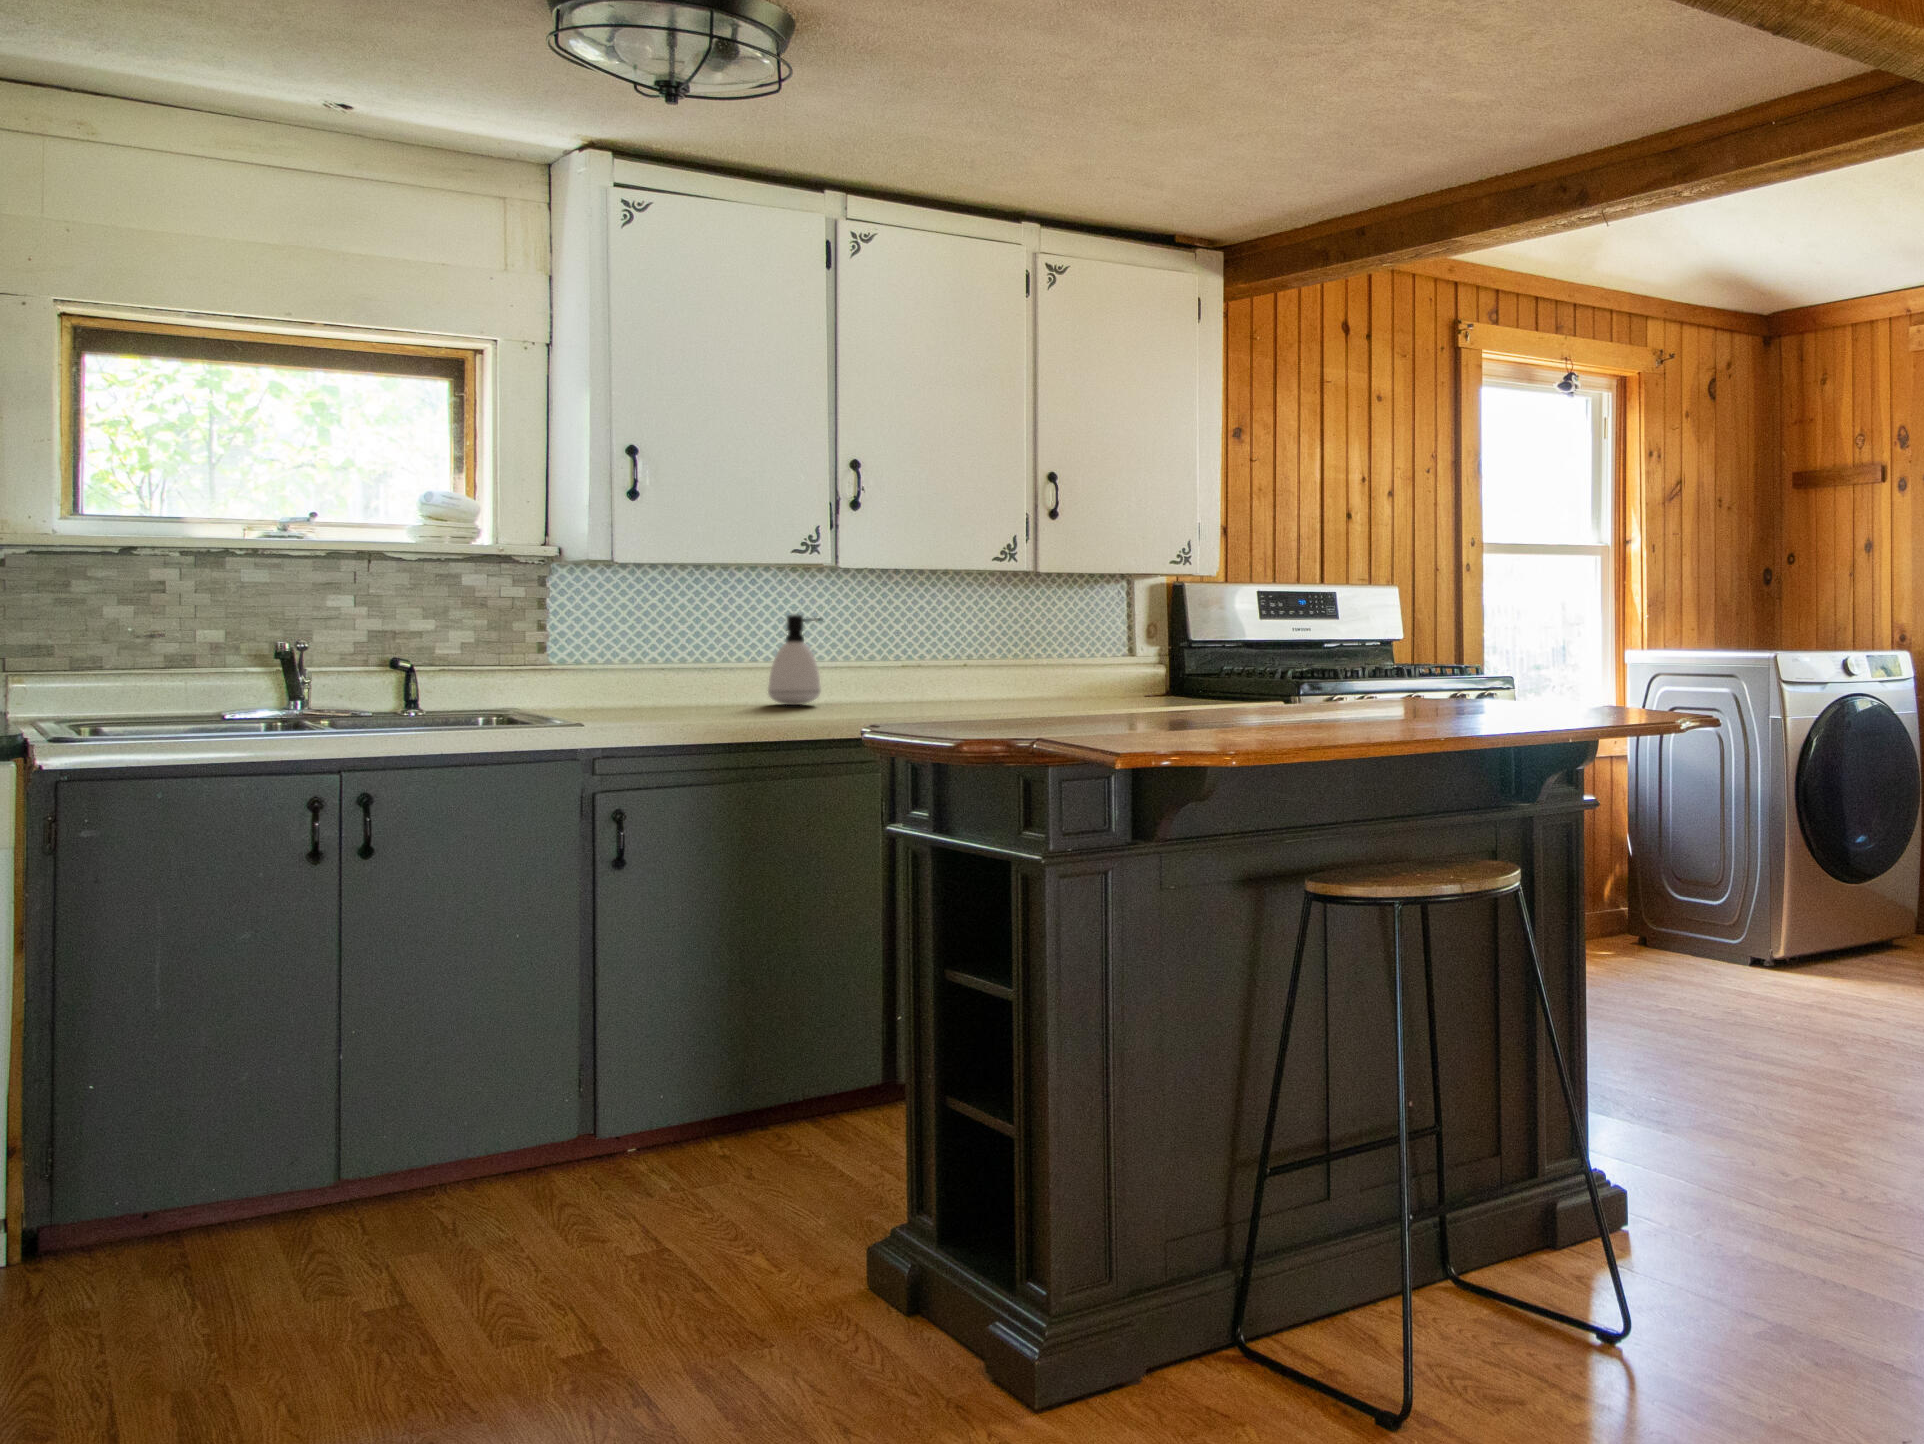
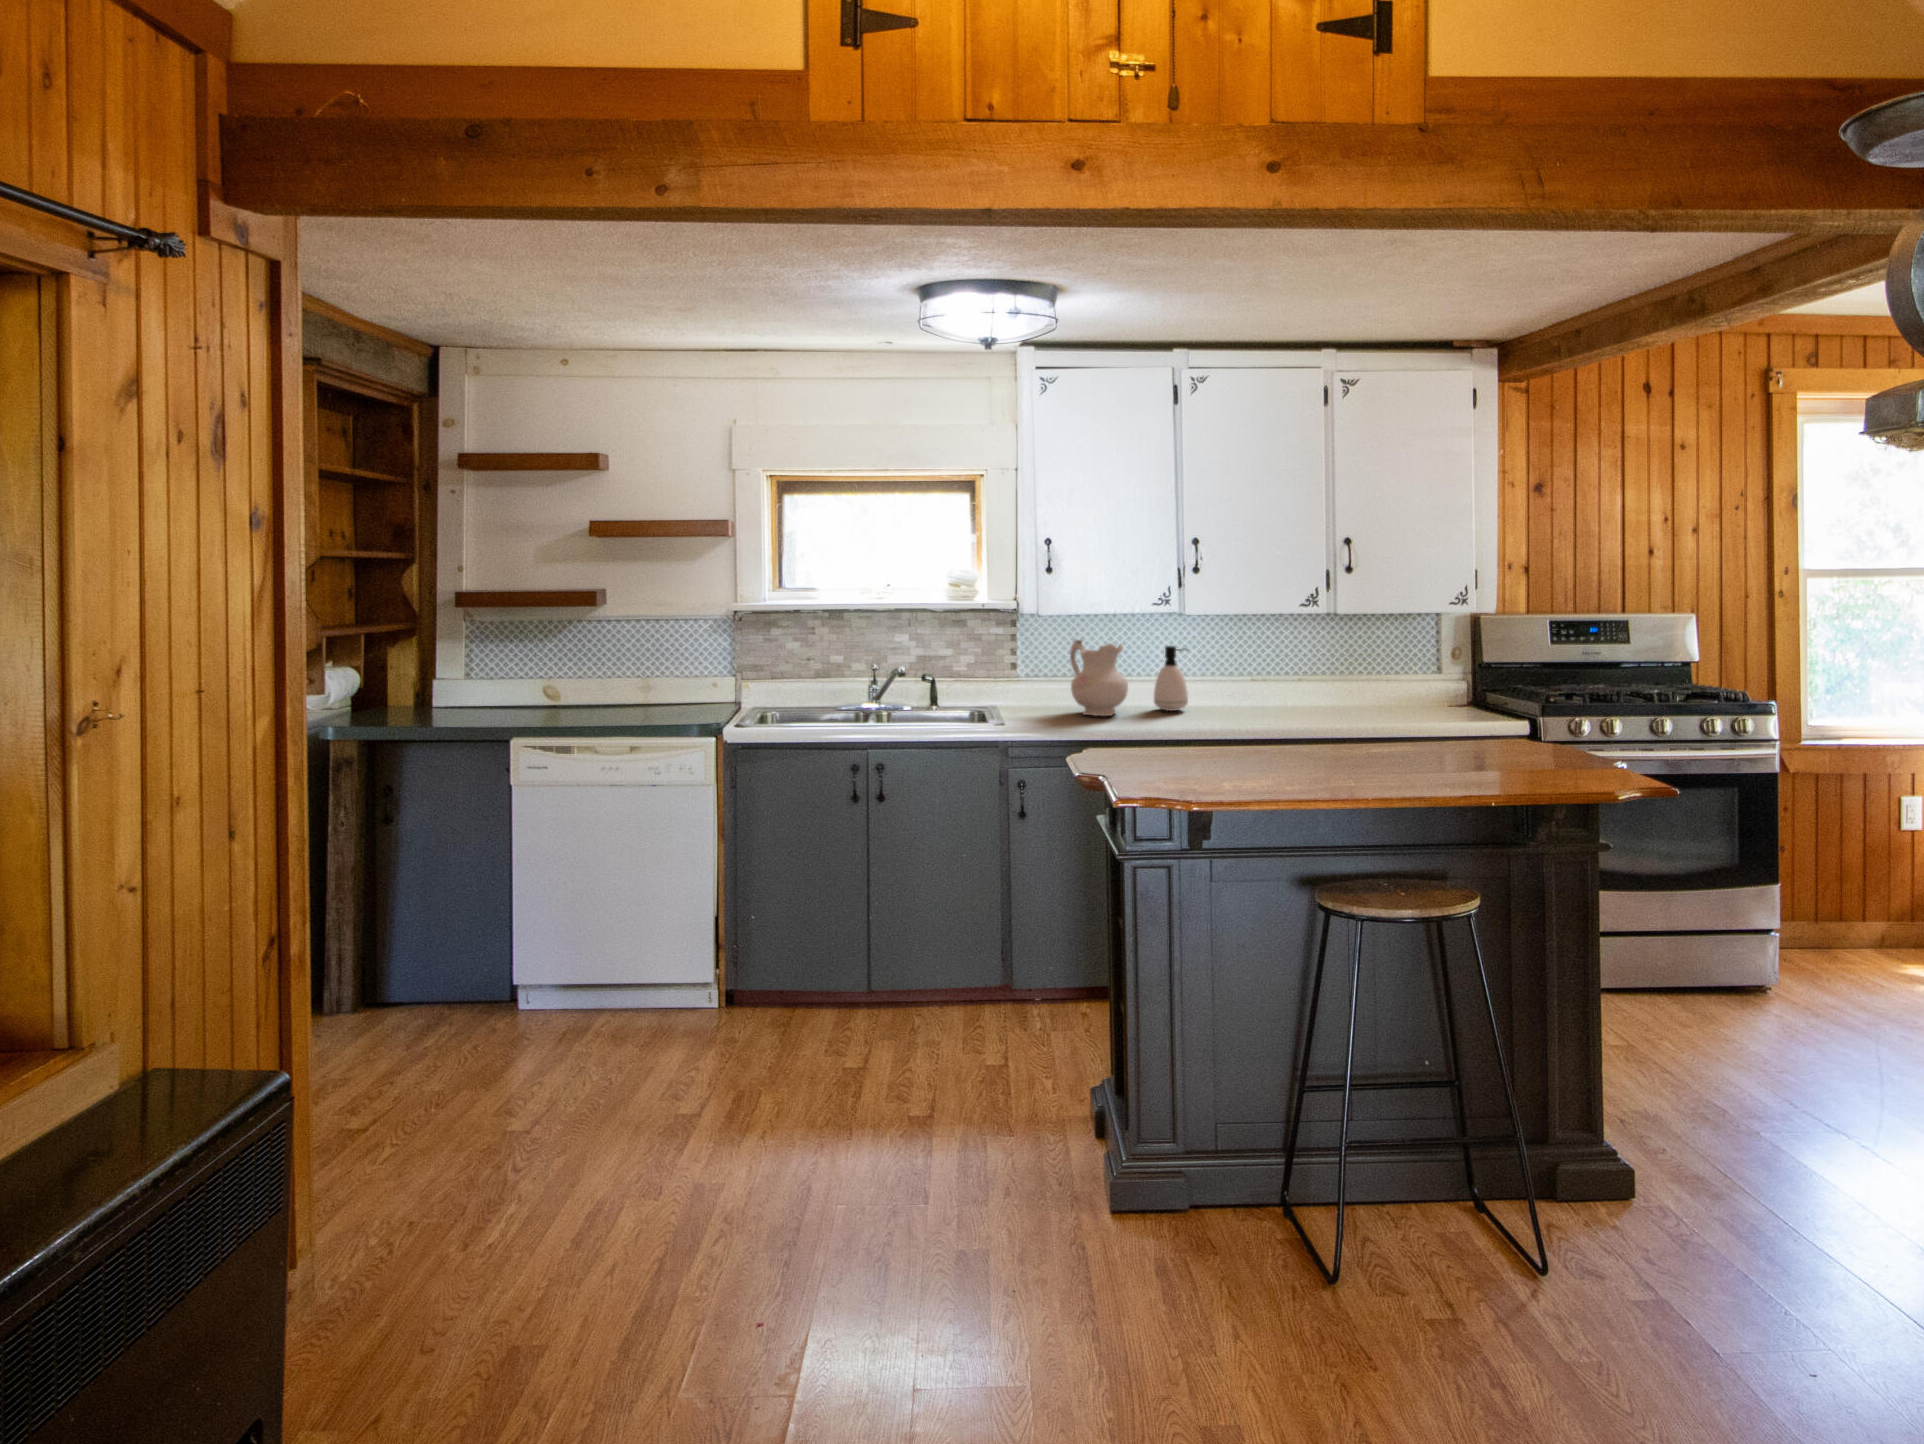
ceramic pitcher: none [642,603,741,711] -> present [1070,640,1128,716]

